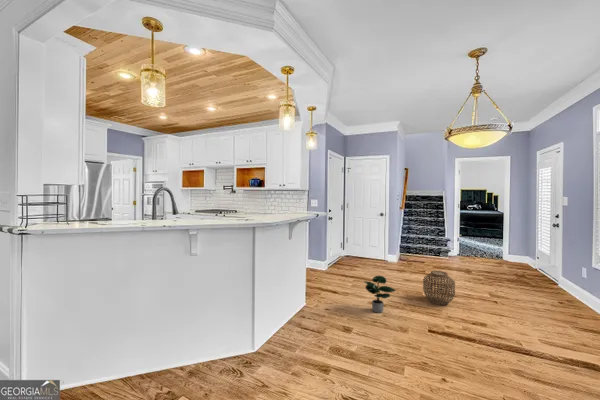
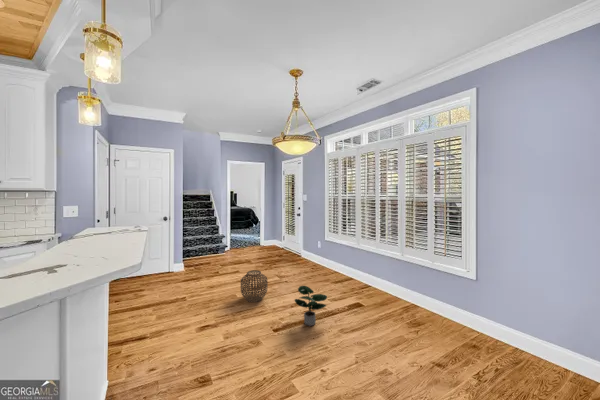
potted plant: present [364,276,396,313] -> present [295,286,327,326]

